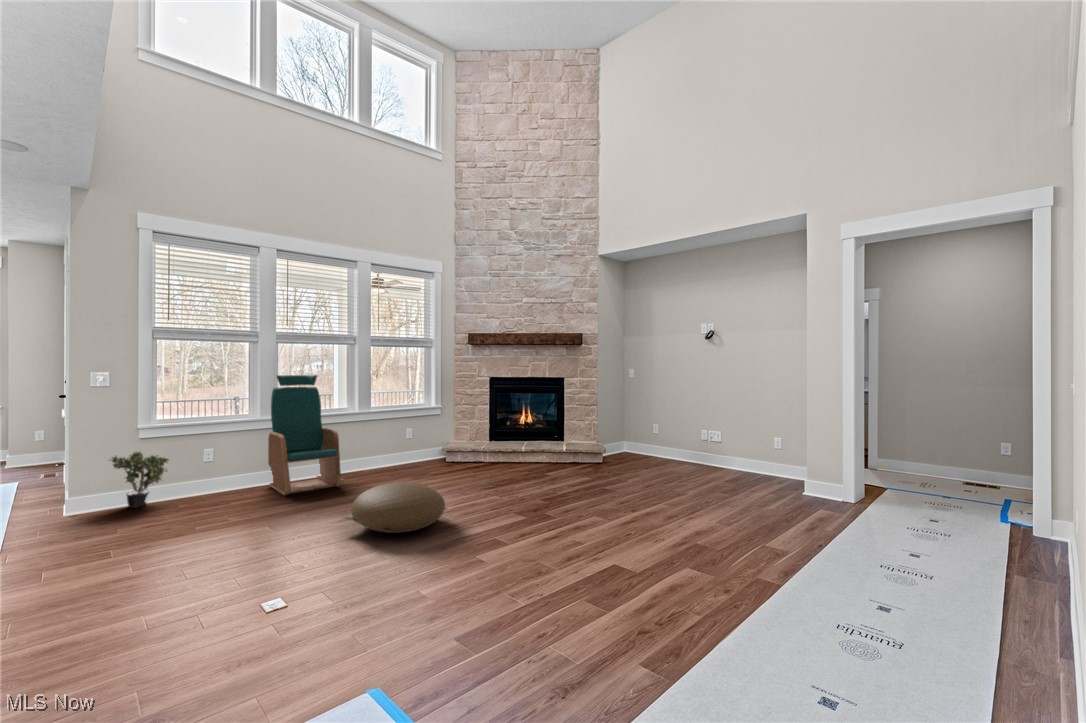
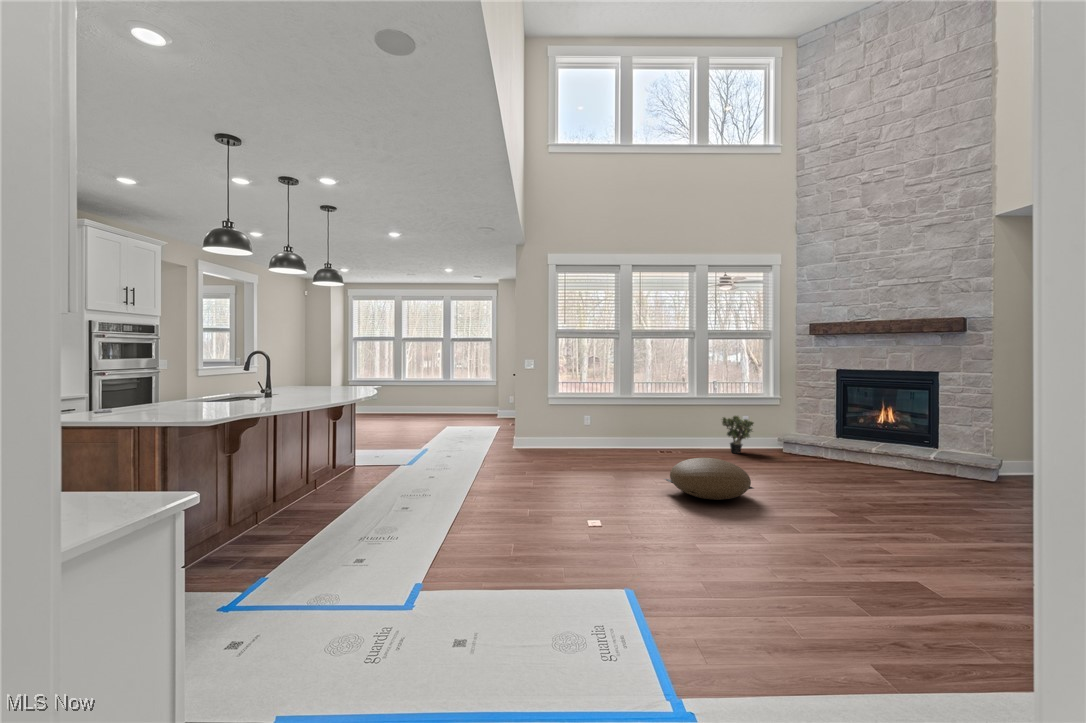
armchair: present [268,375,341,495] -> none [626,365,677,459]
potted plant: present [110,452,169,508] -> present [722,416,754,453]

